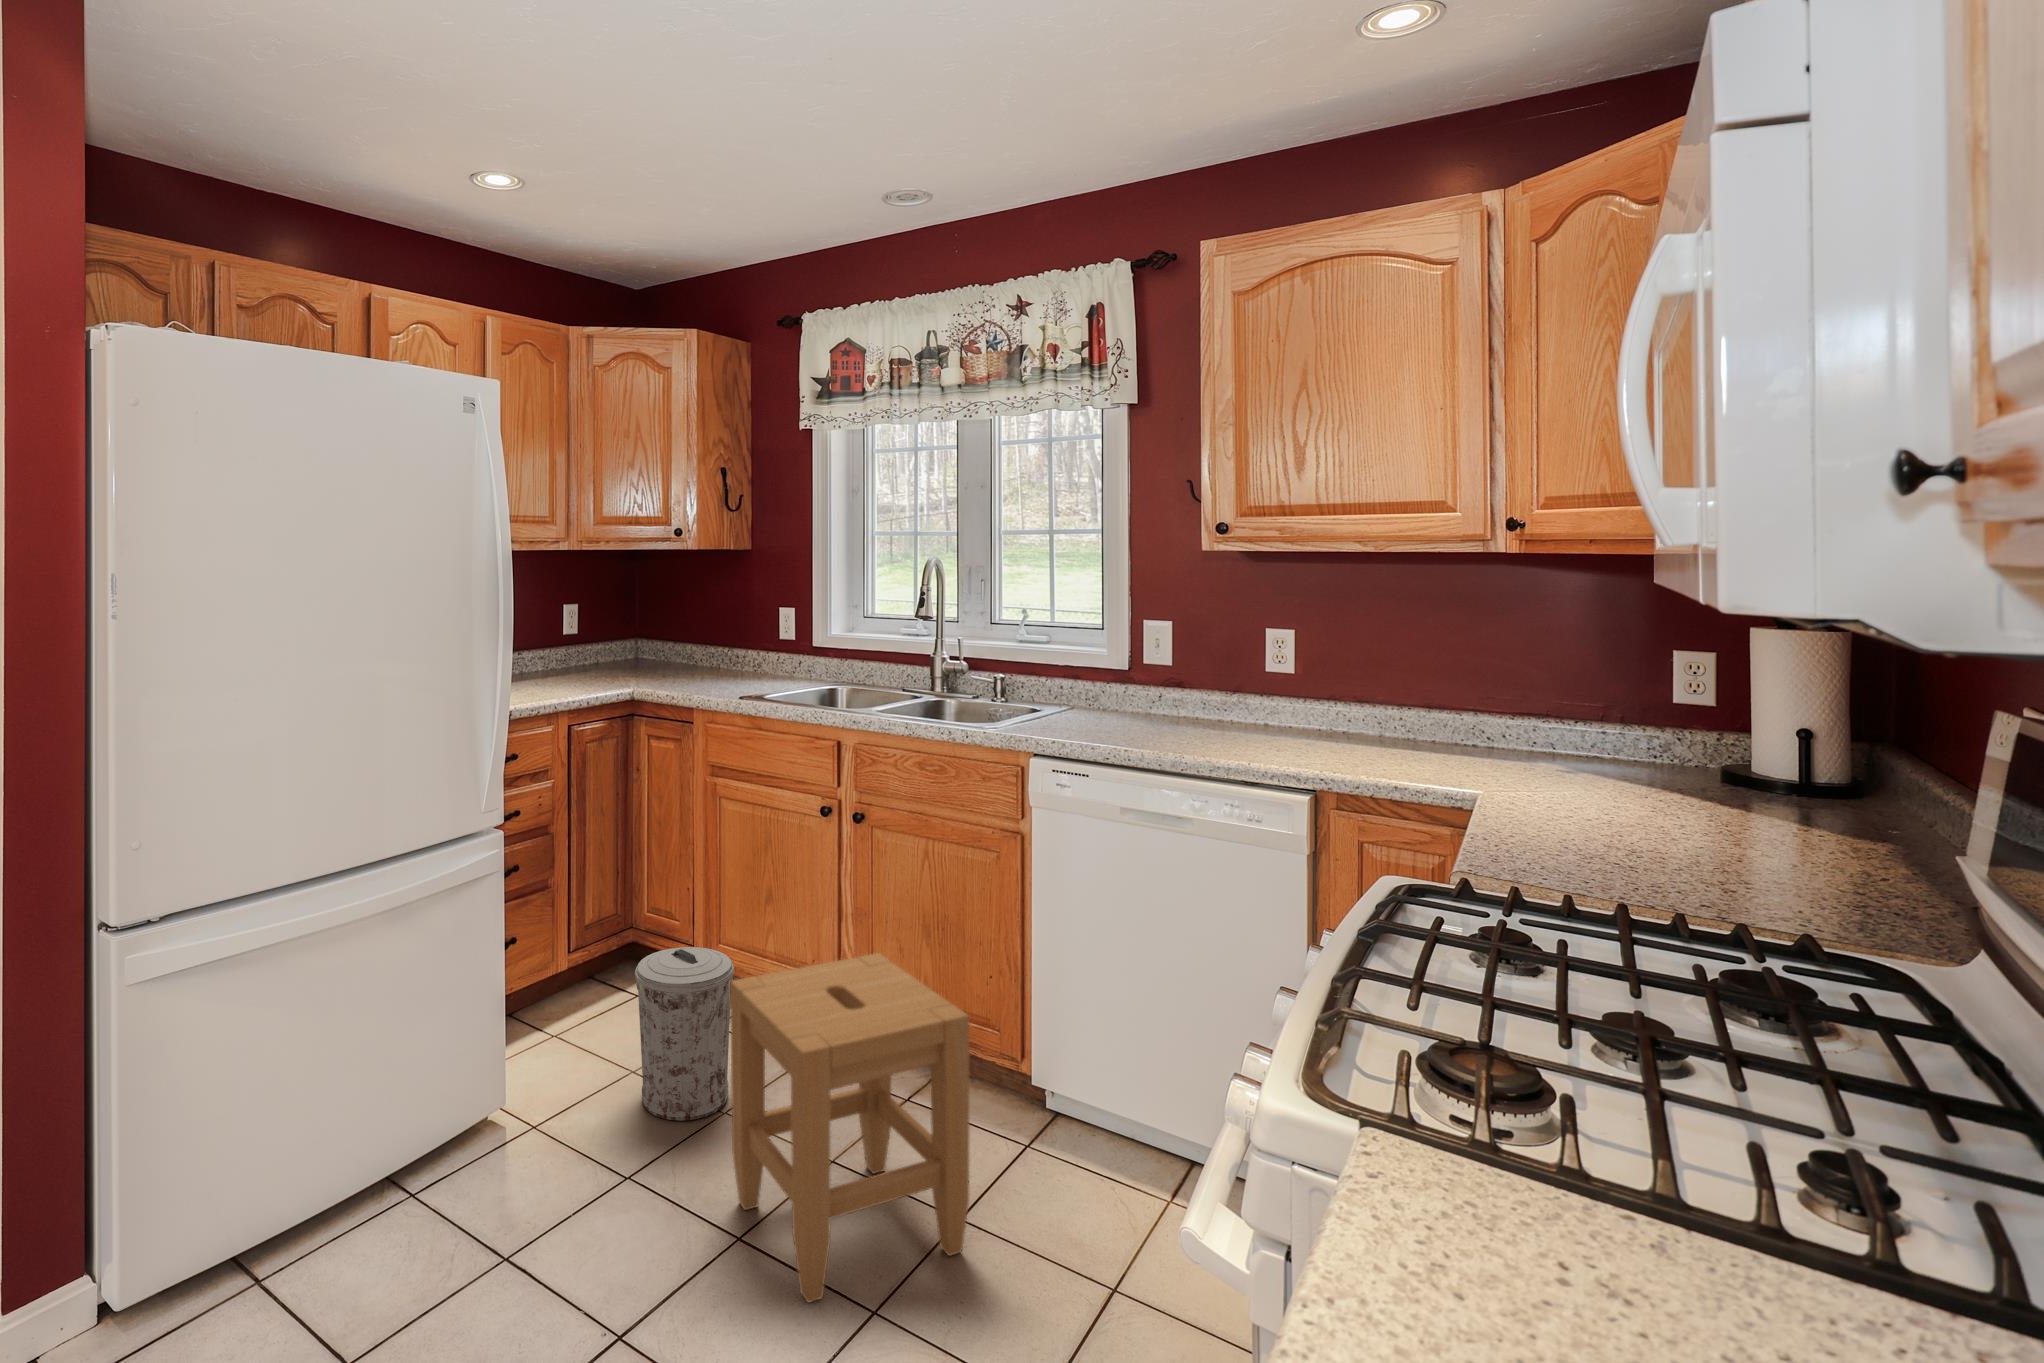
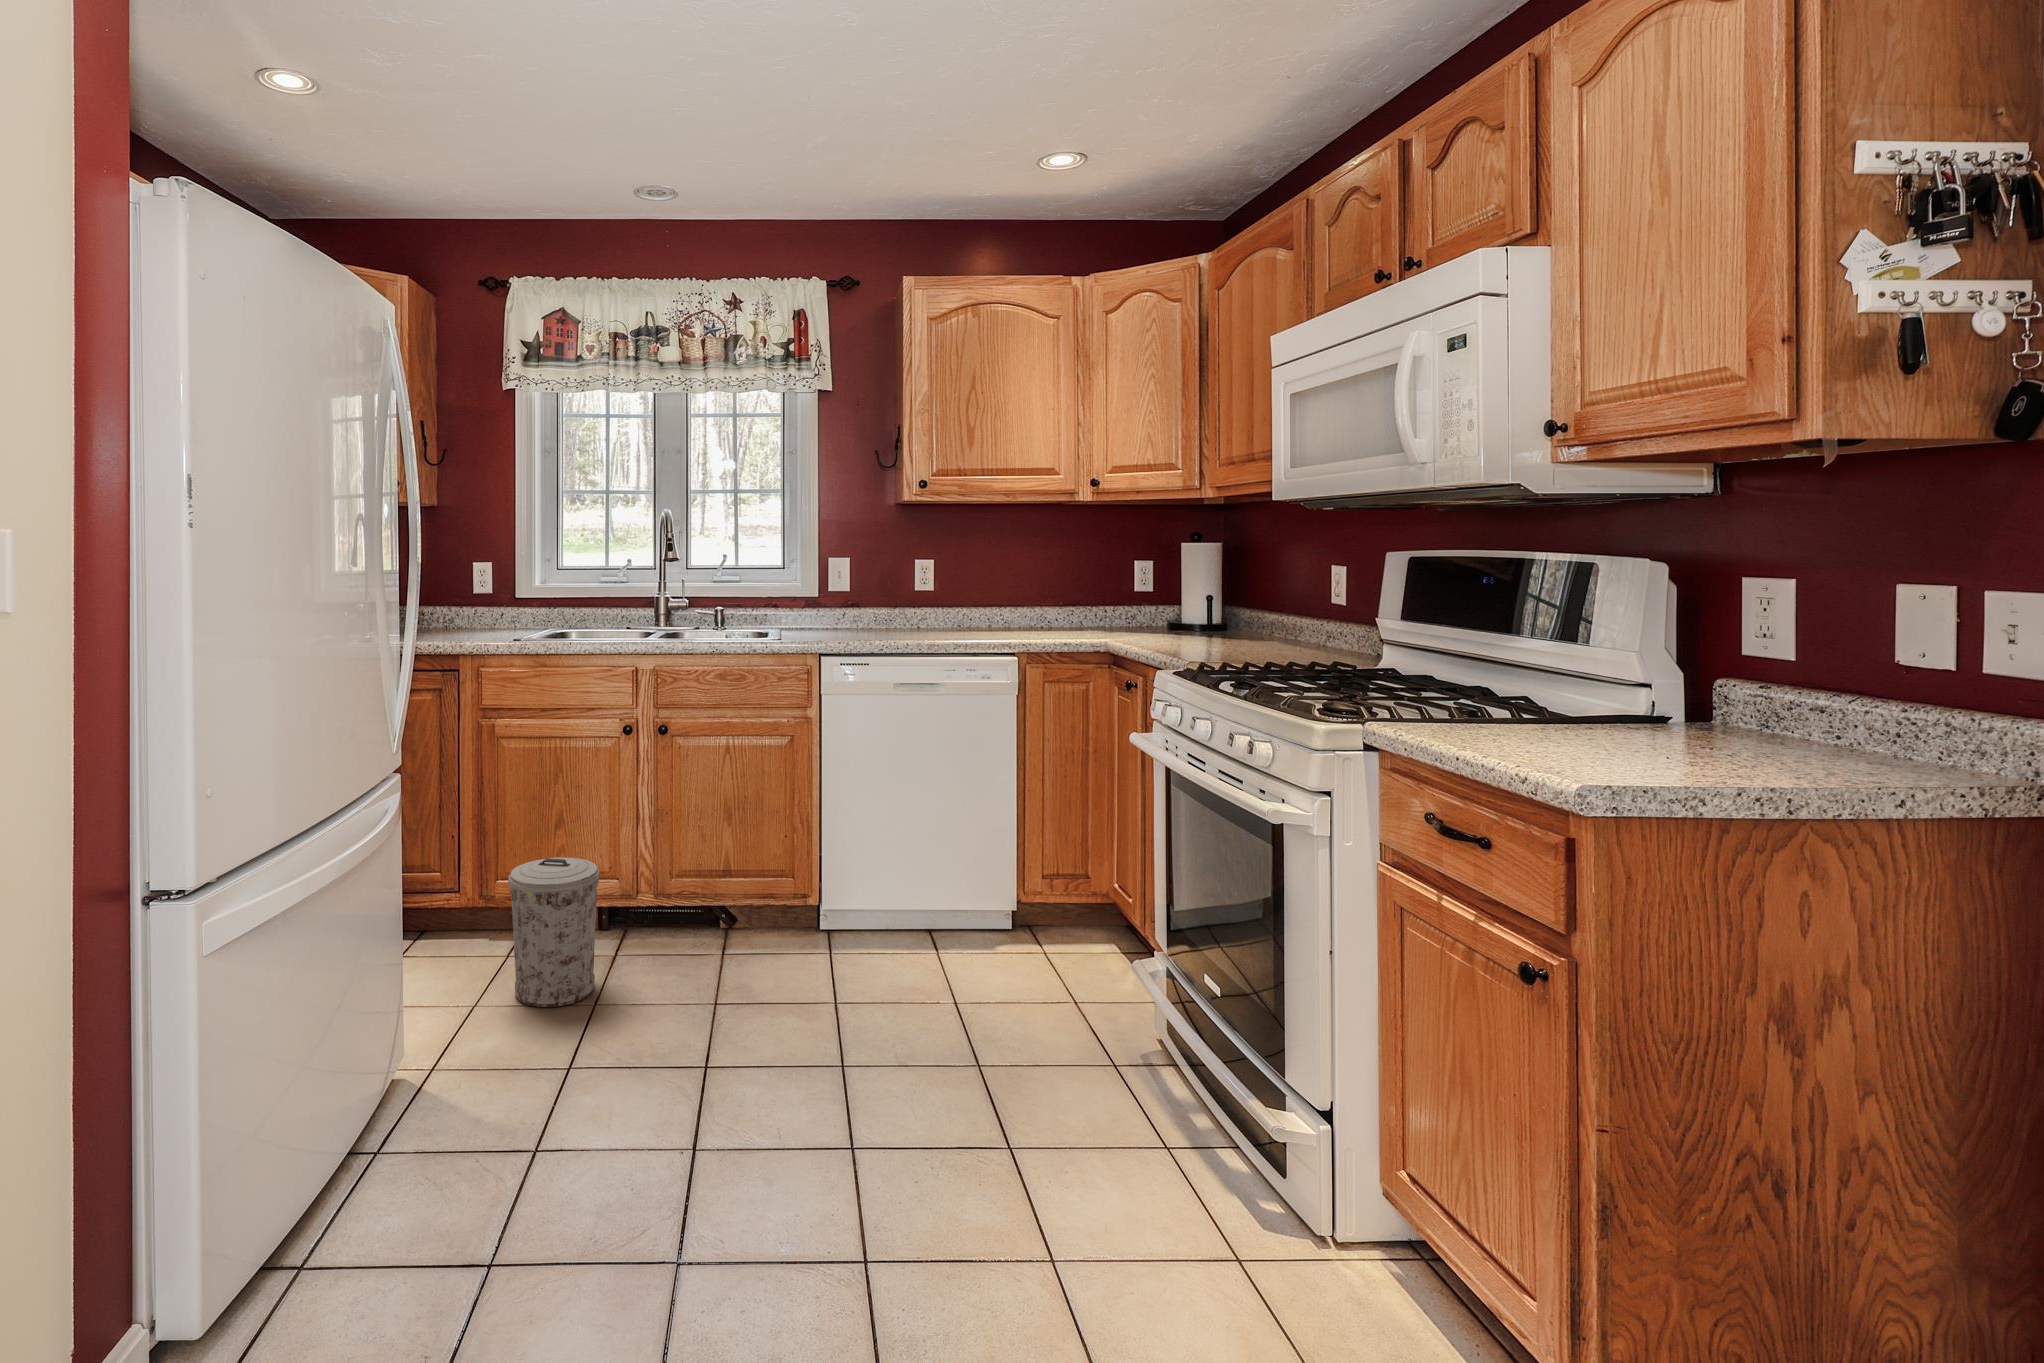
stool: present [731,953,969,1302] -> none [674,818,863,1063]

